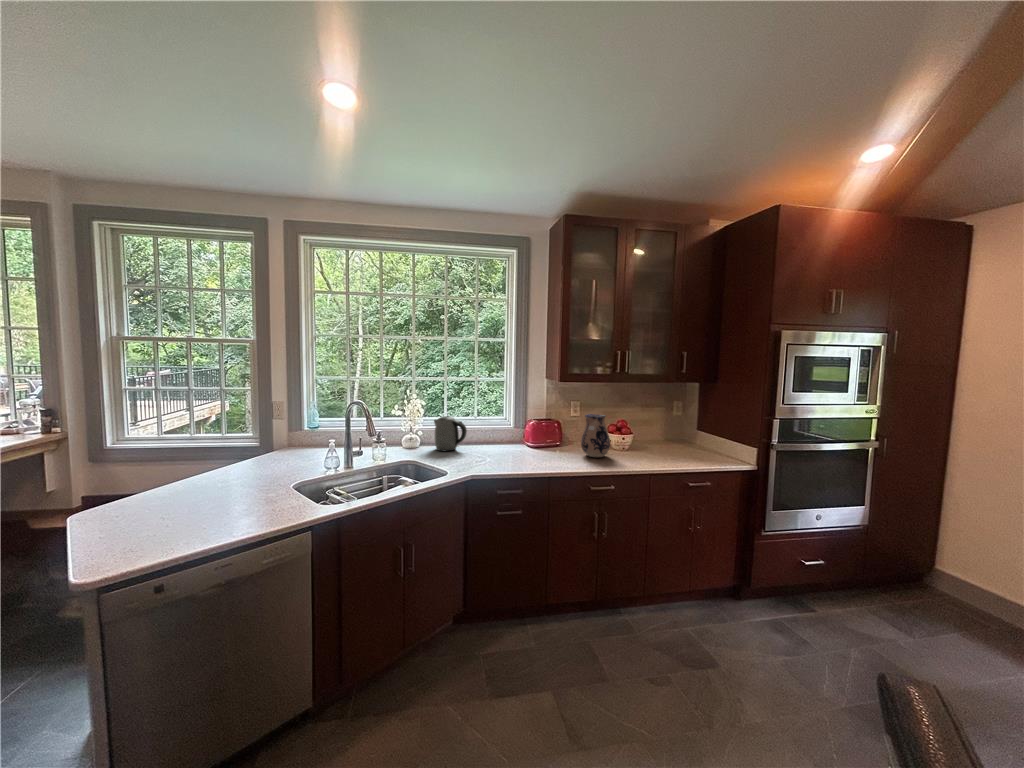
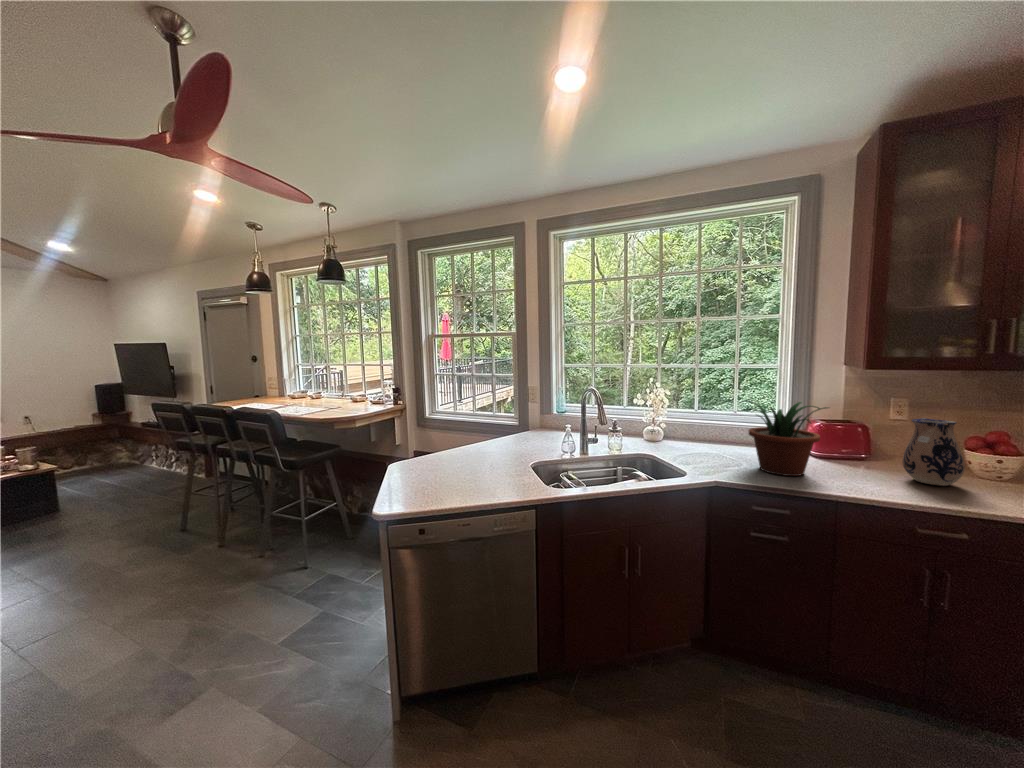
potted plant: none [484,406,544,464] -> present [741,401,829,476]
kettle: present [434,416,467,451] -> none [678,409,718,449]

